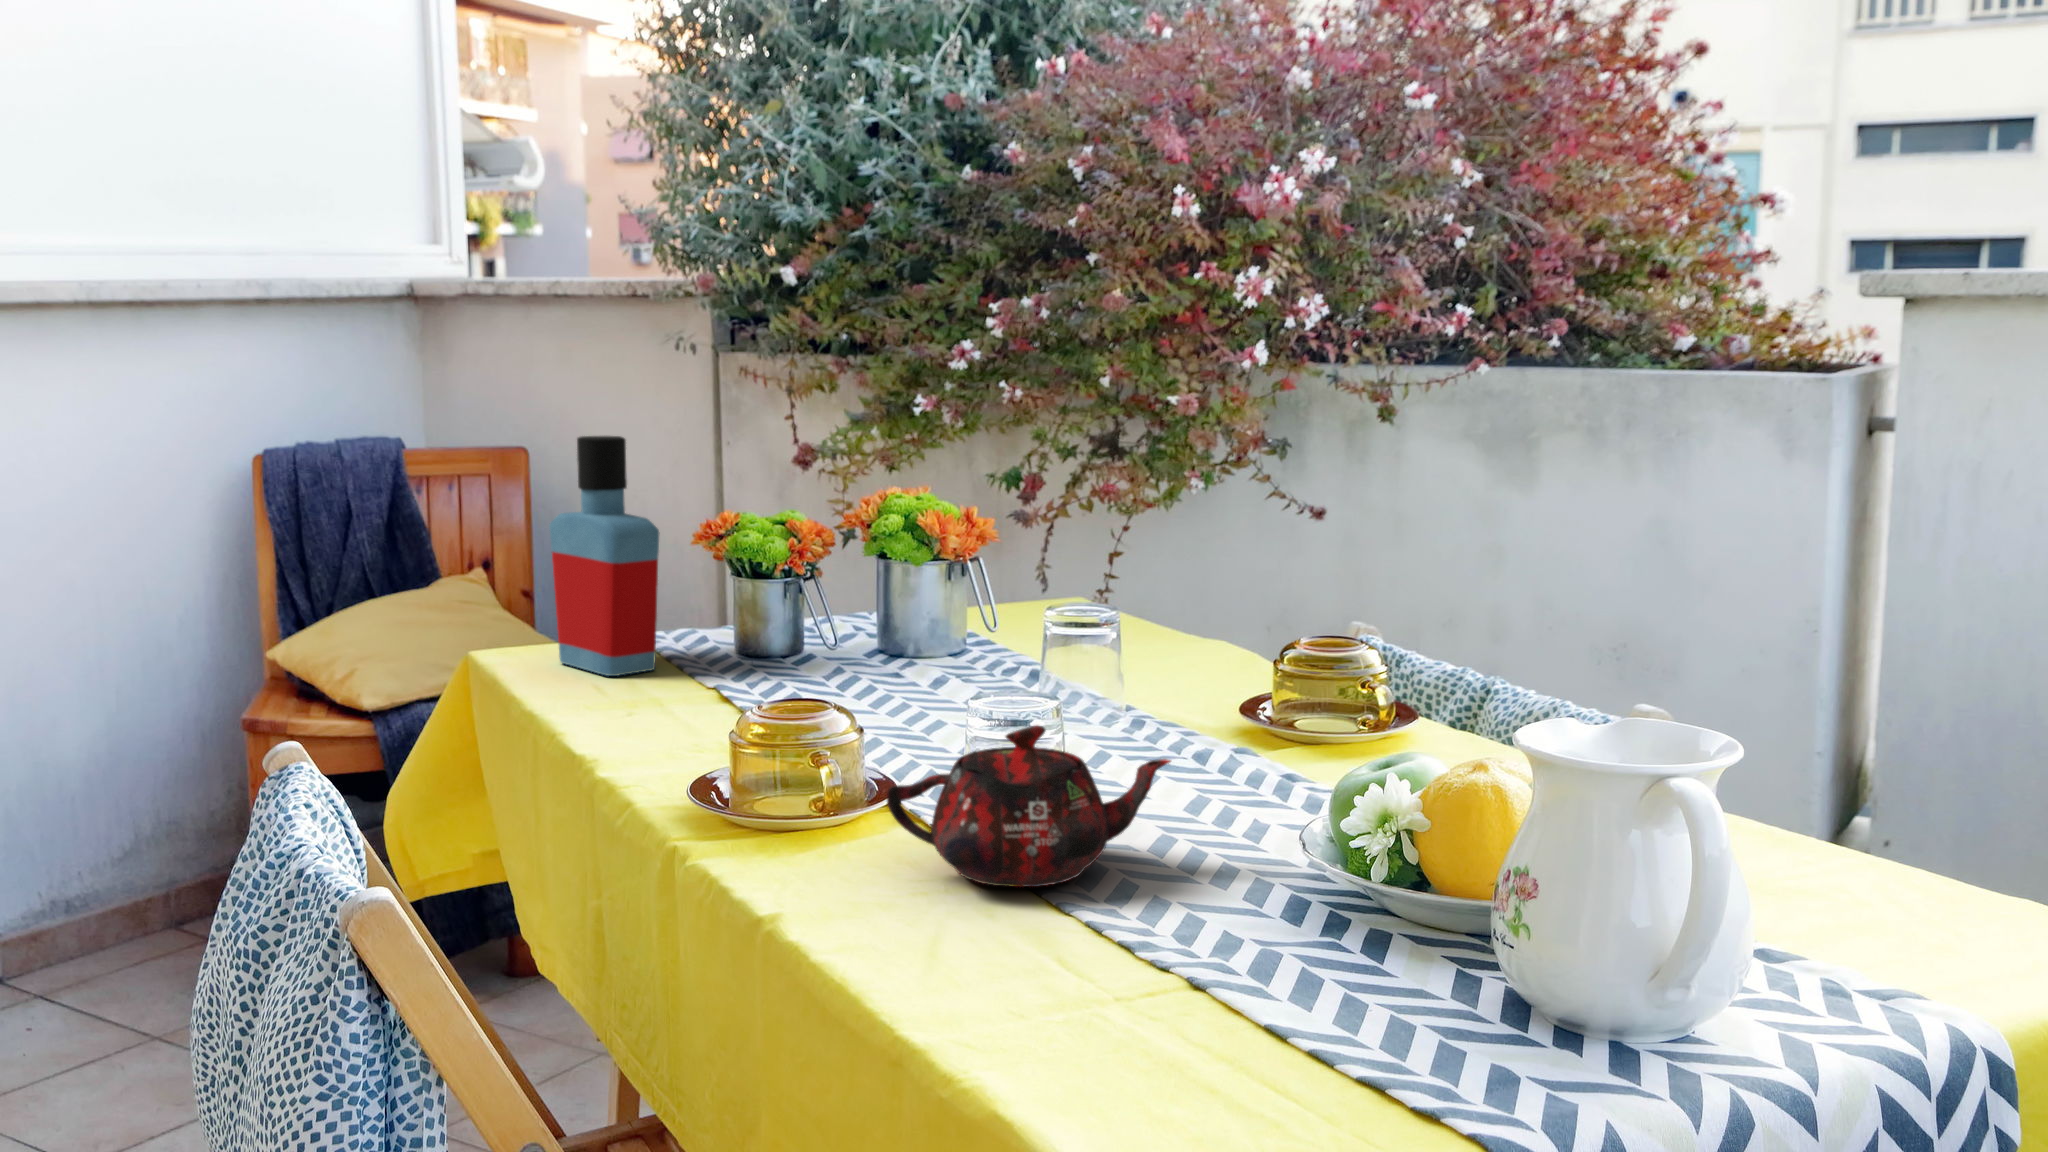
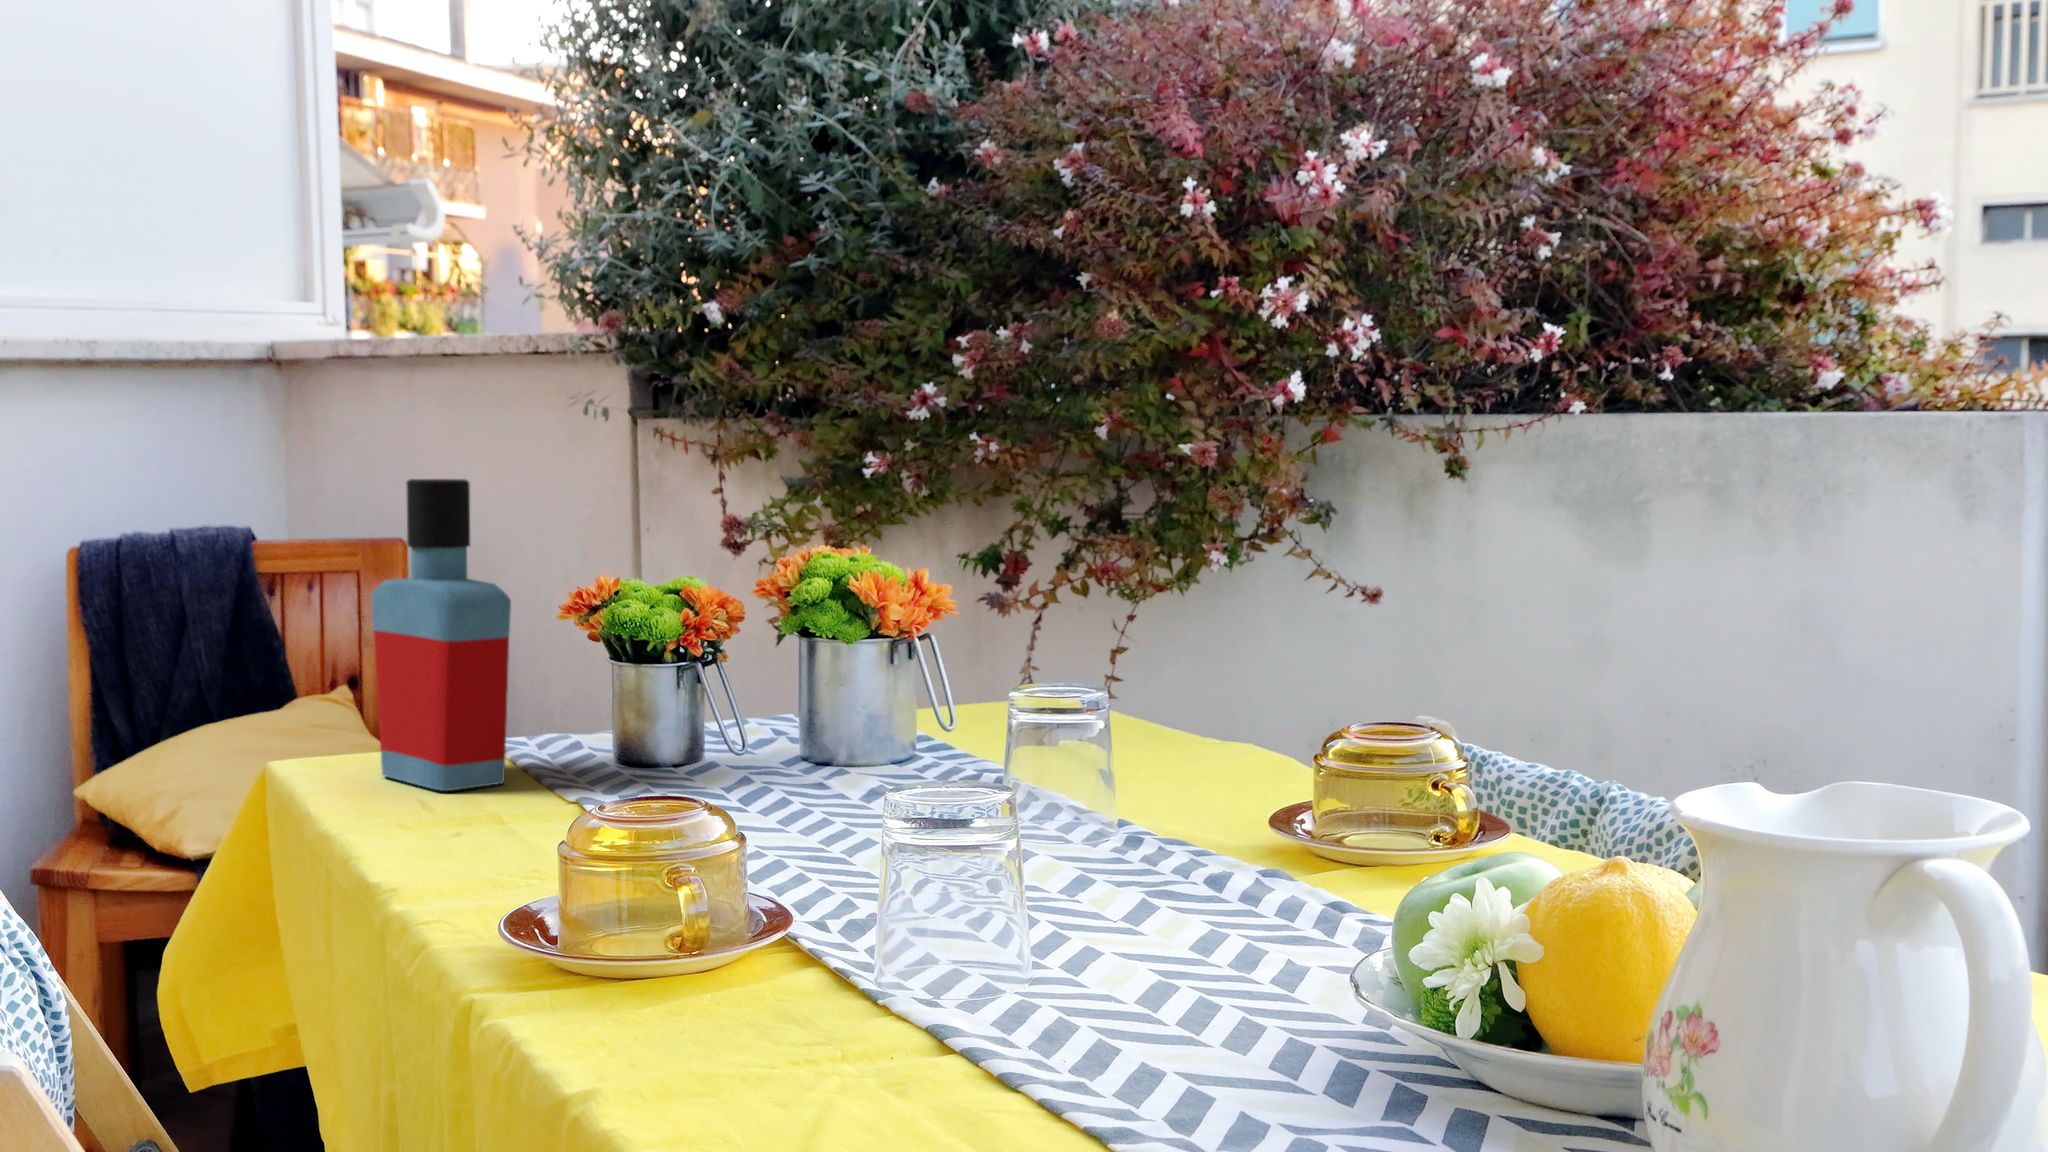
teapot: present [887,725,1171,887] -> none [765,821,1166,1049]

